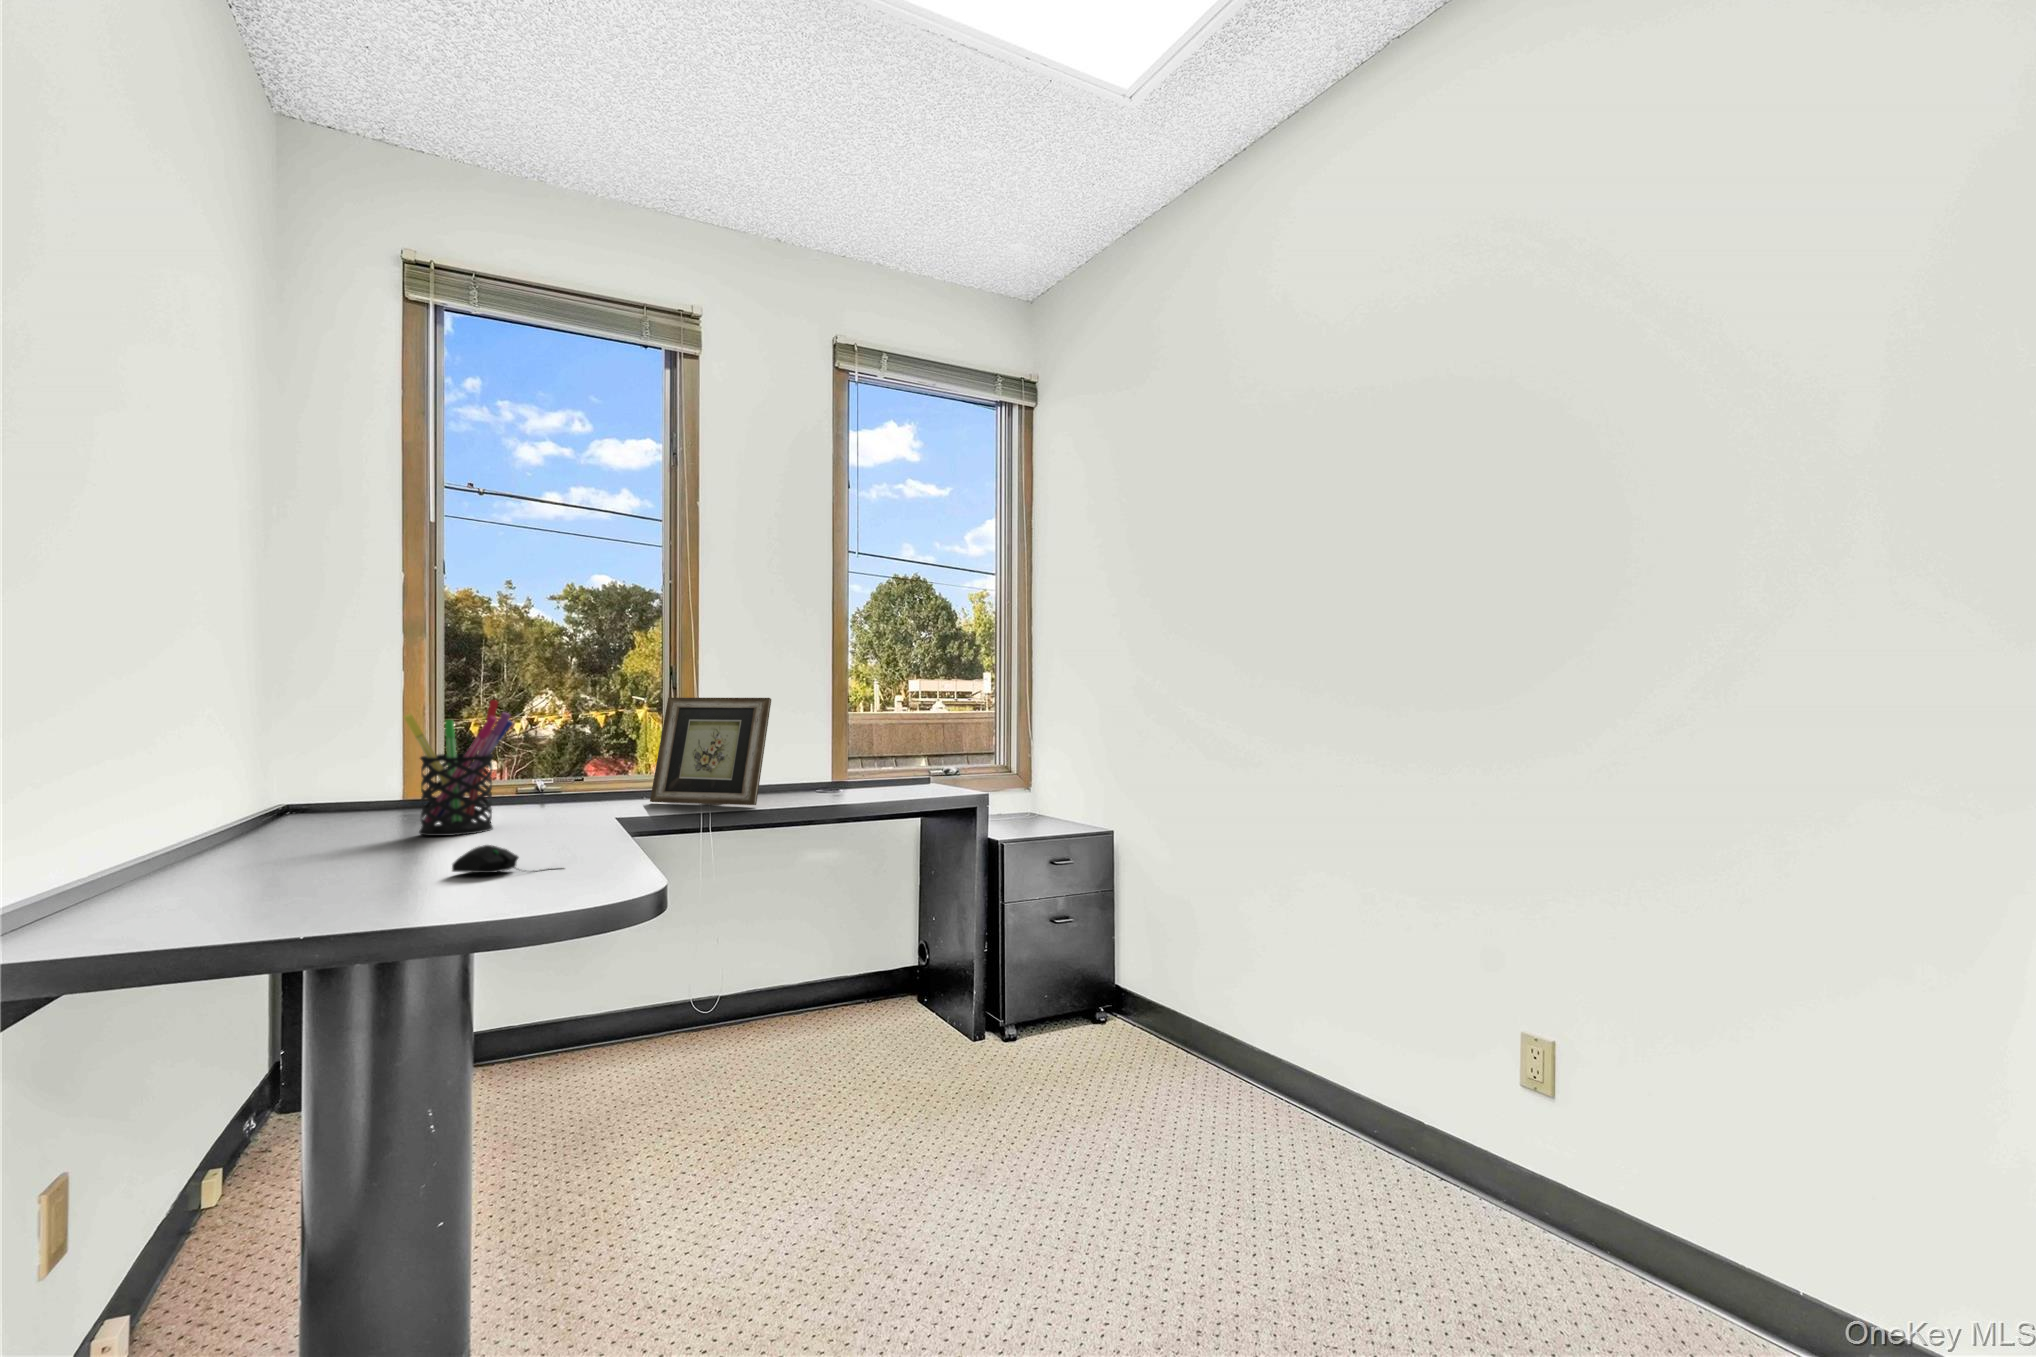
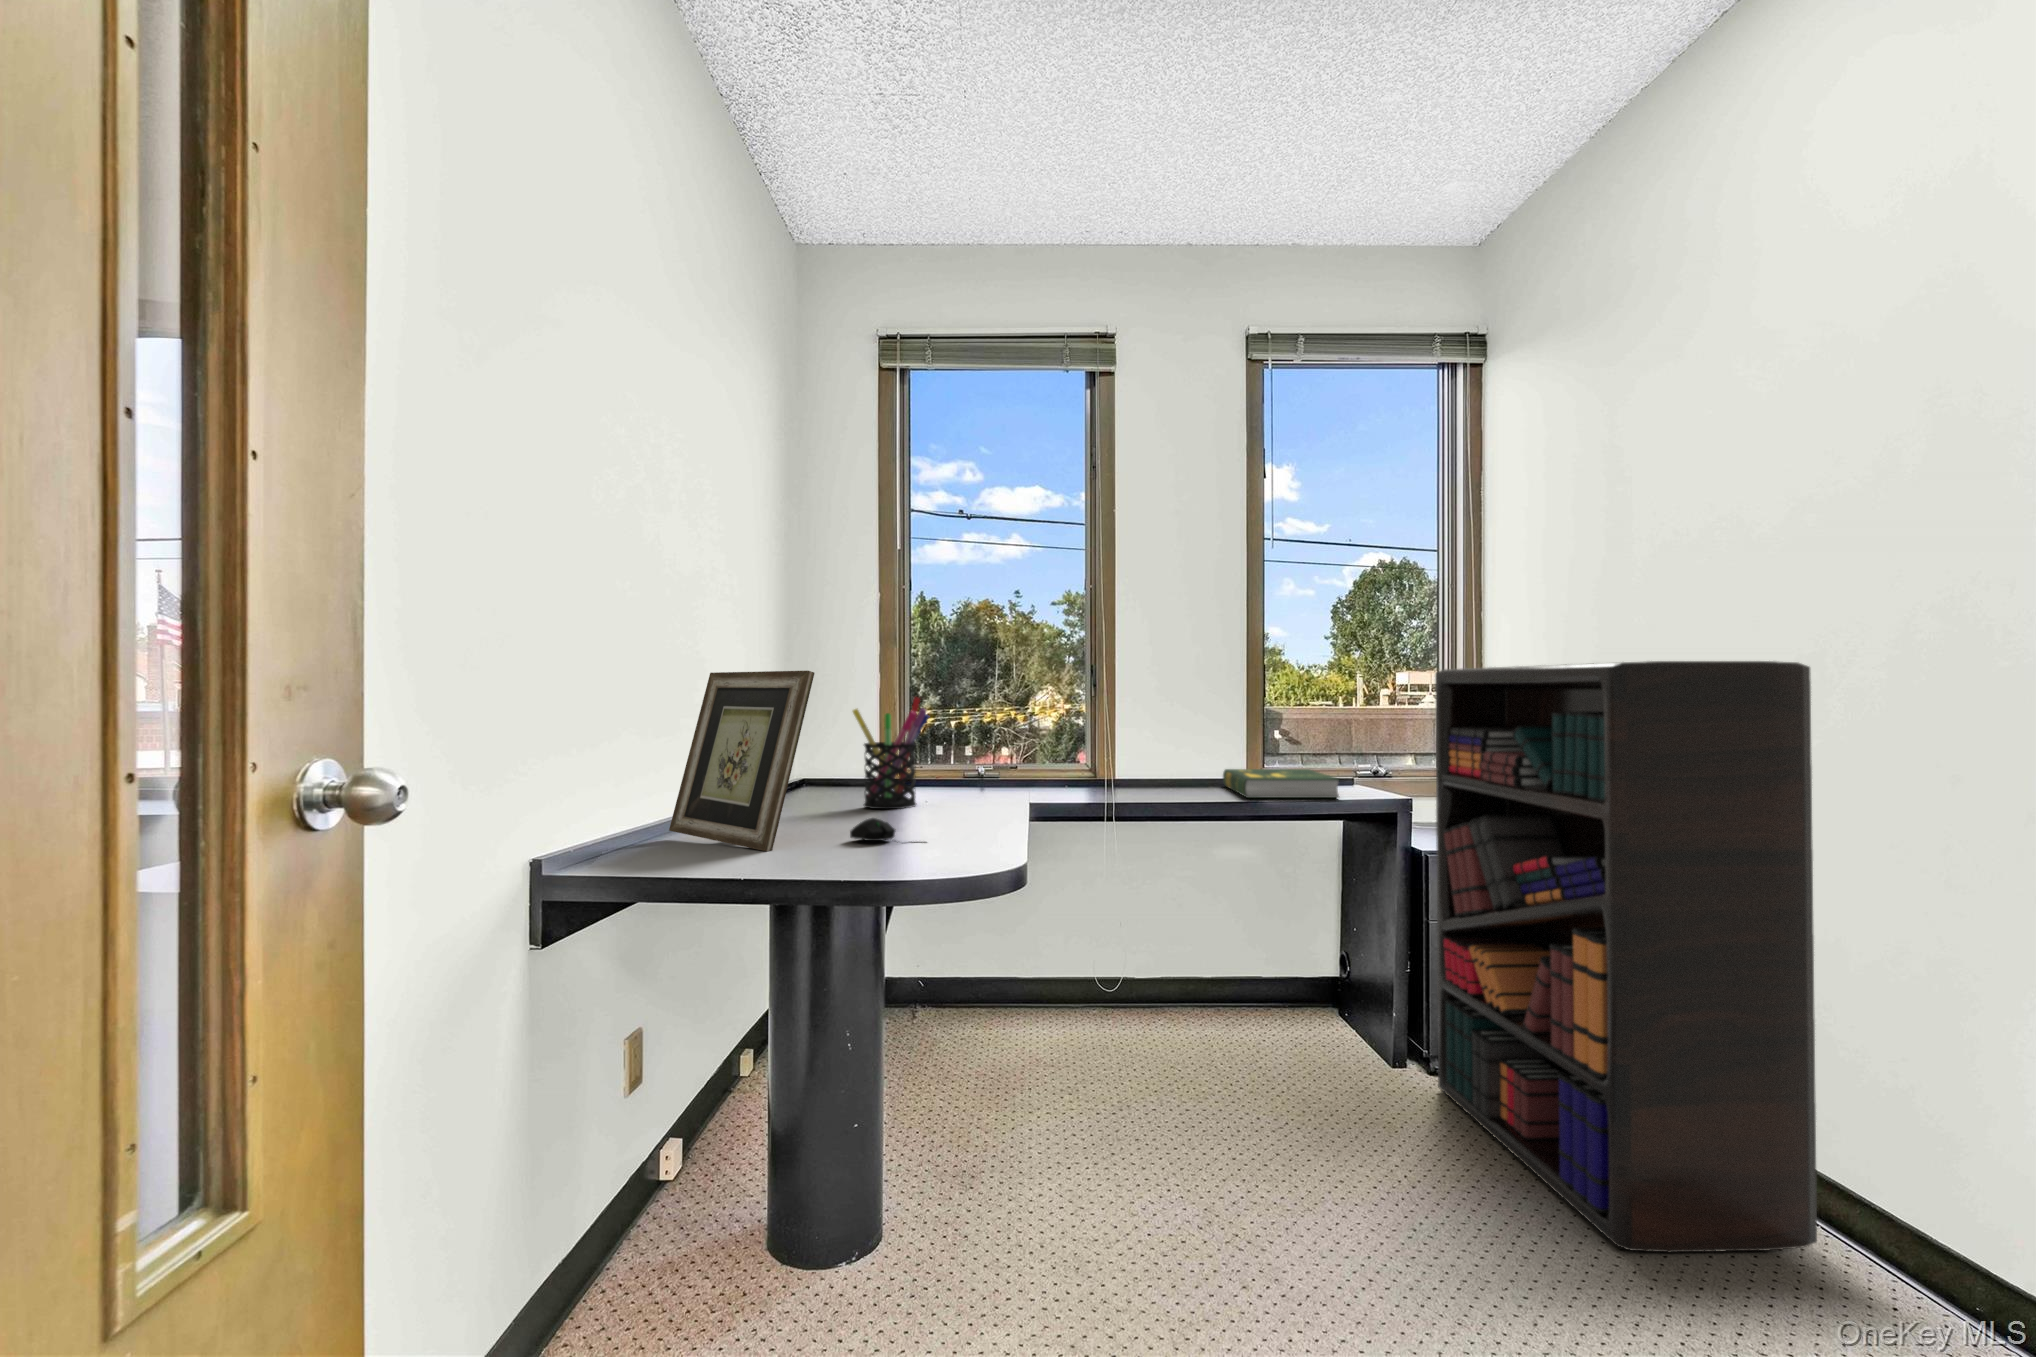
bookshelf: none [1016,669,1296,1152] -> present [1435,661,1817,1252]
picture frame: present [650,698,771,805] -> present [669,671,814,851]
book: none [810,769,927,799] -> present [1223,769,1339,798]

